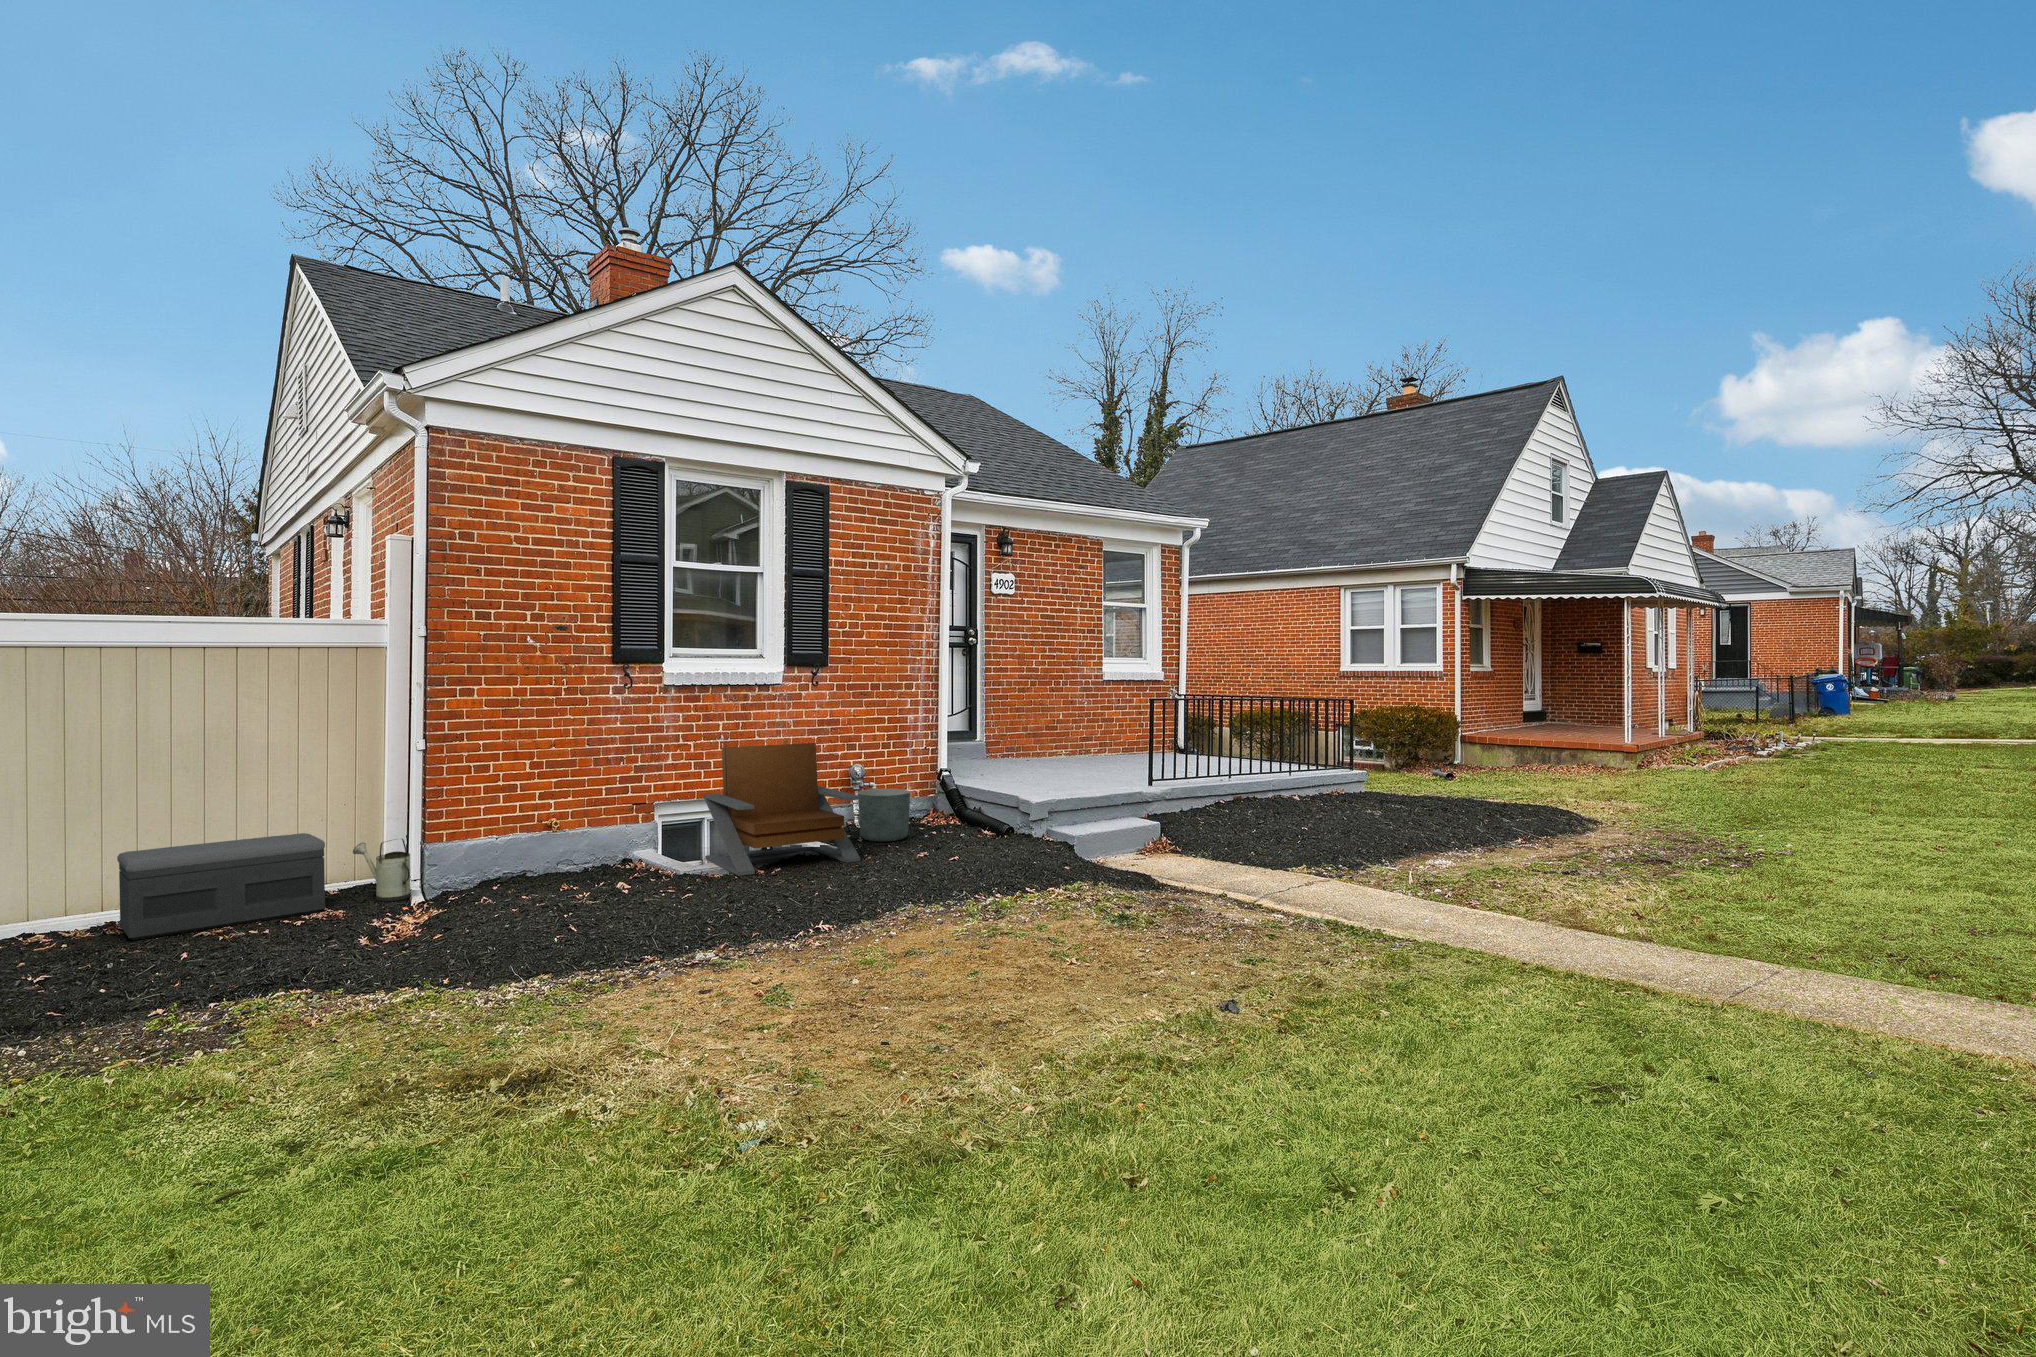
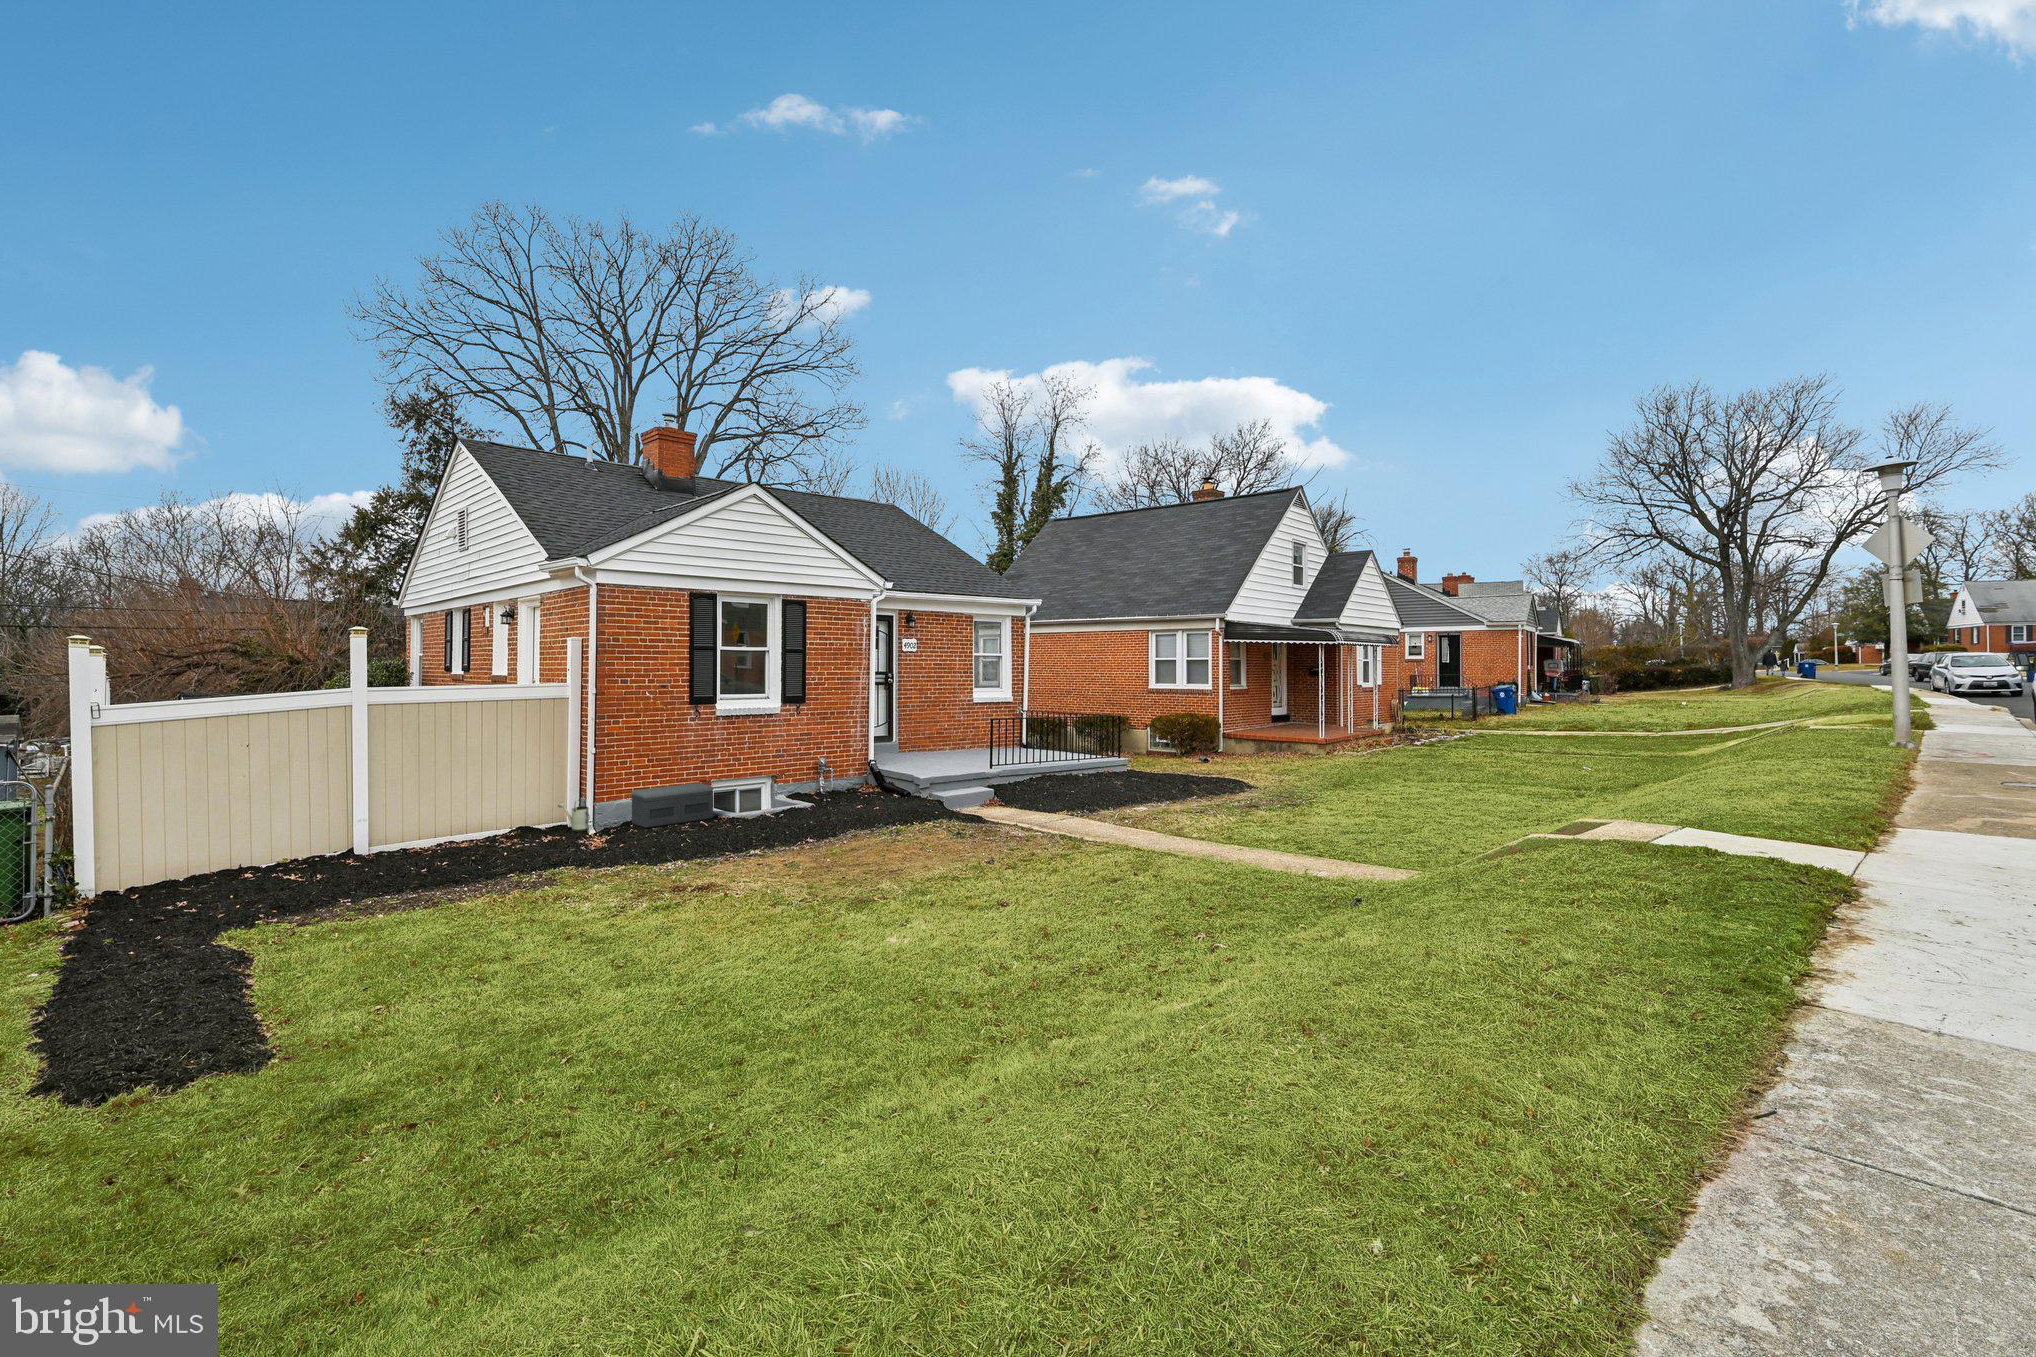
lounge chair: present [704,743,860,876] -> none [737,747,824,819]
planter: present [858,789,910,842] -> none [822,771,852,801]
storage bench: present [117,833,325,940] -> present [631,783,713,828]

